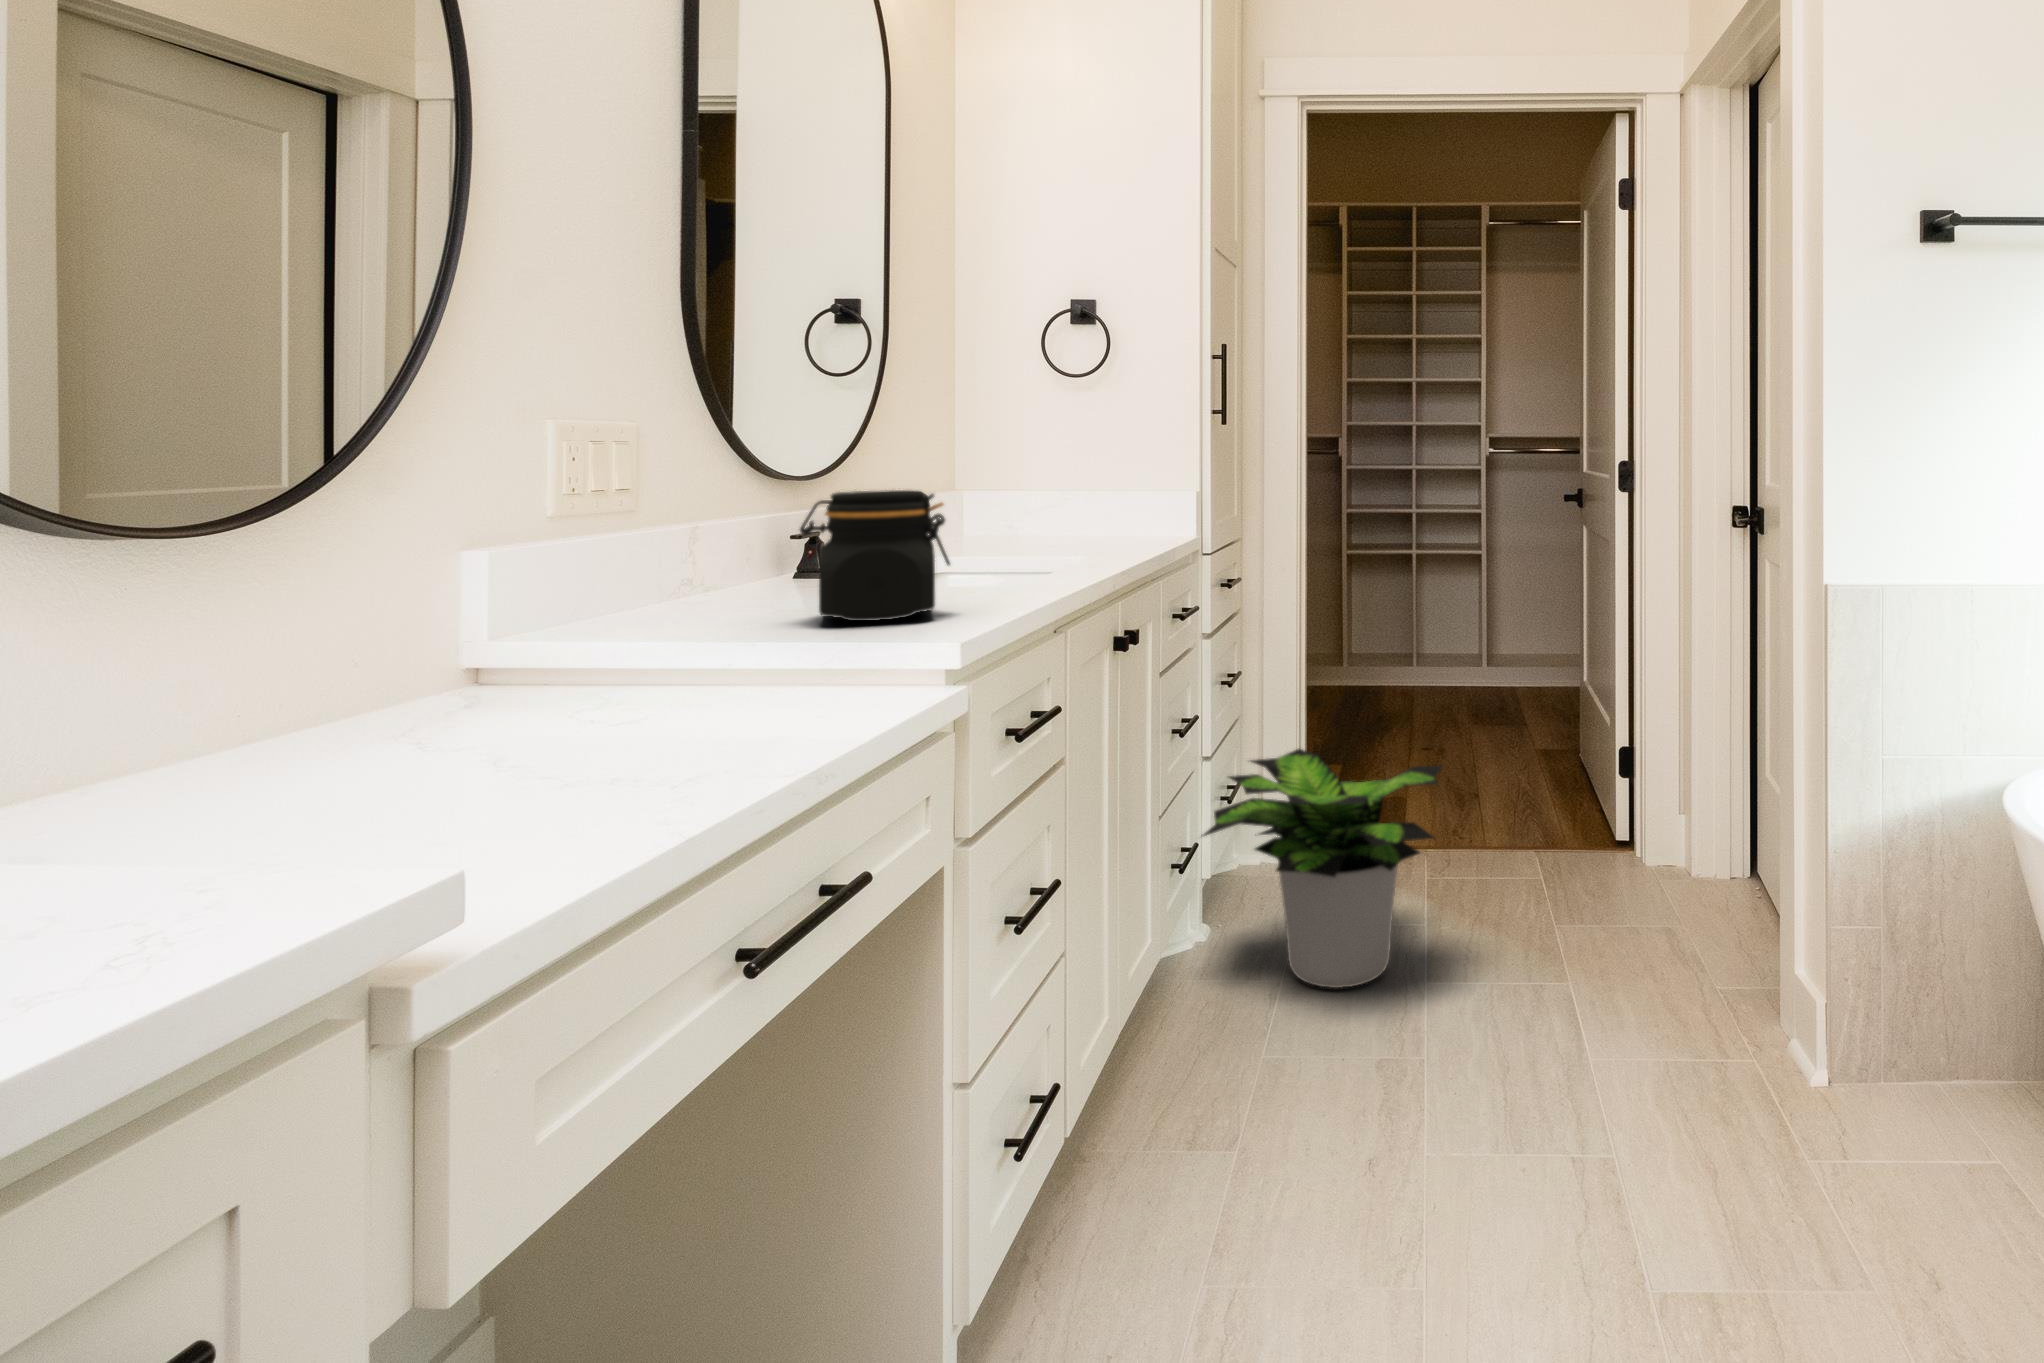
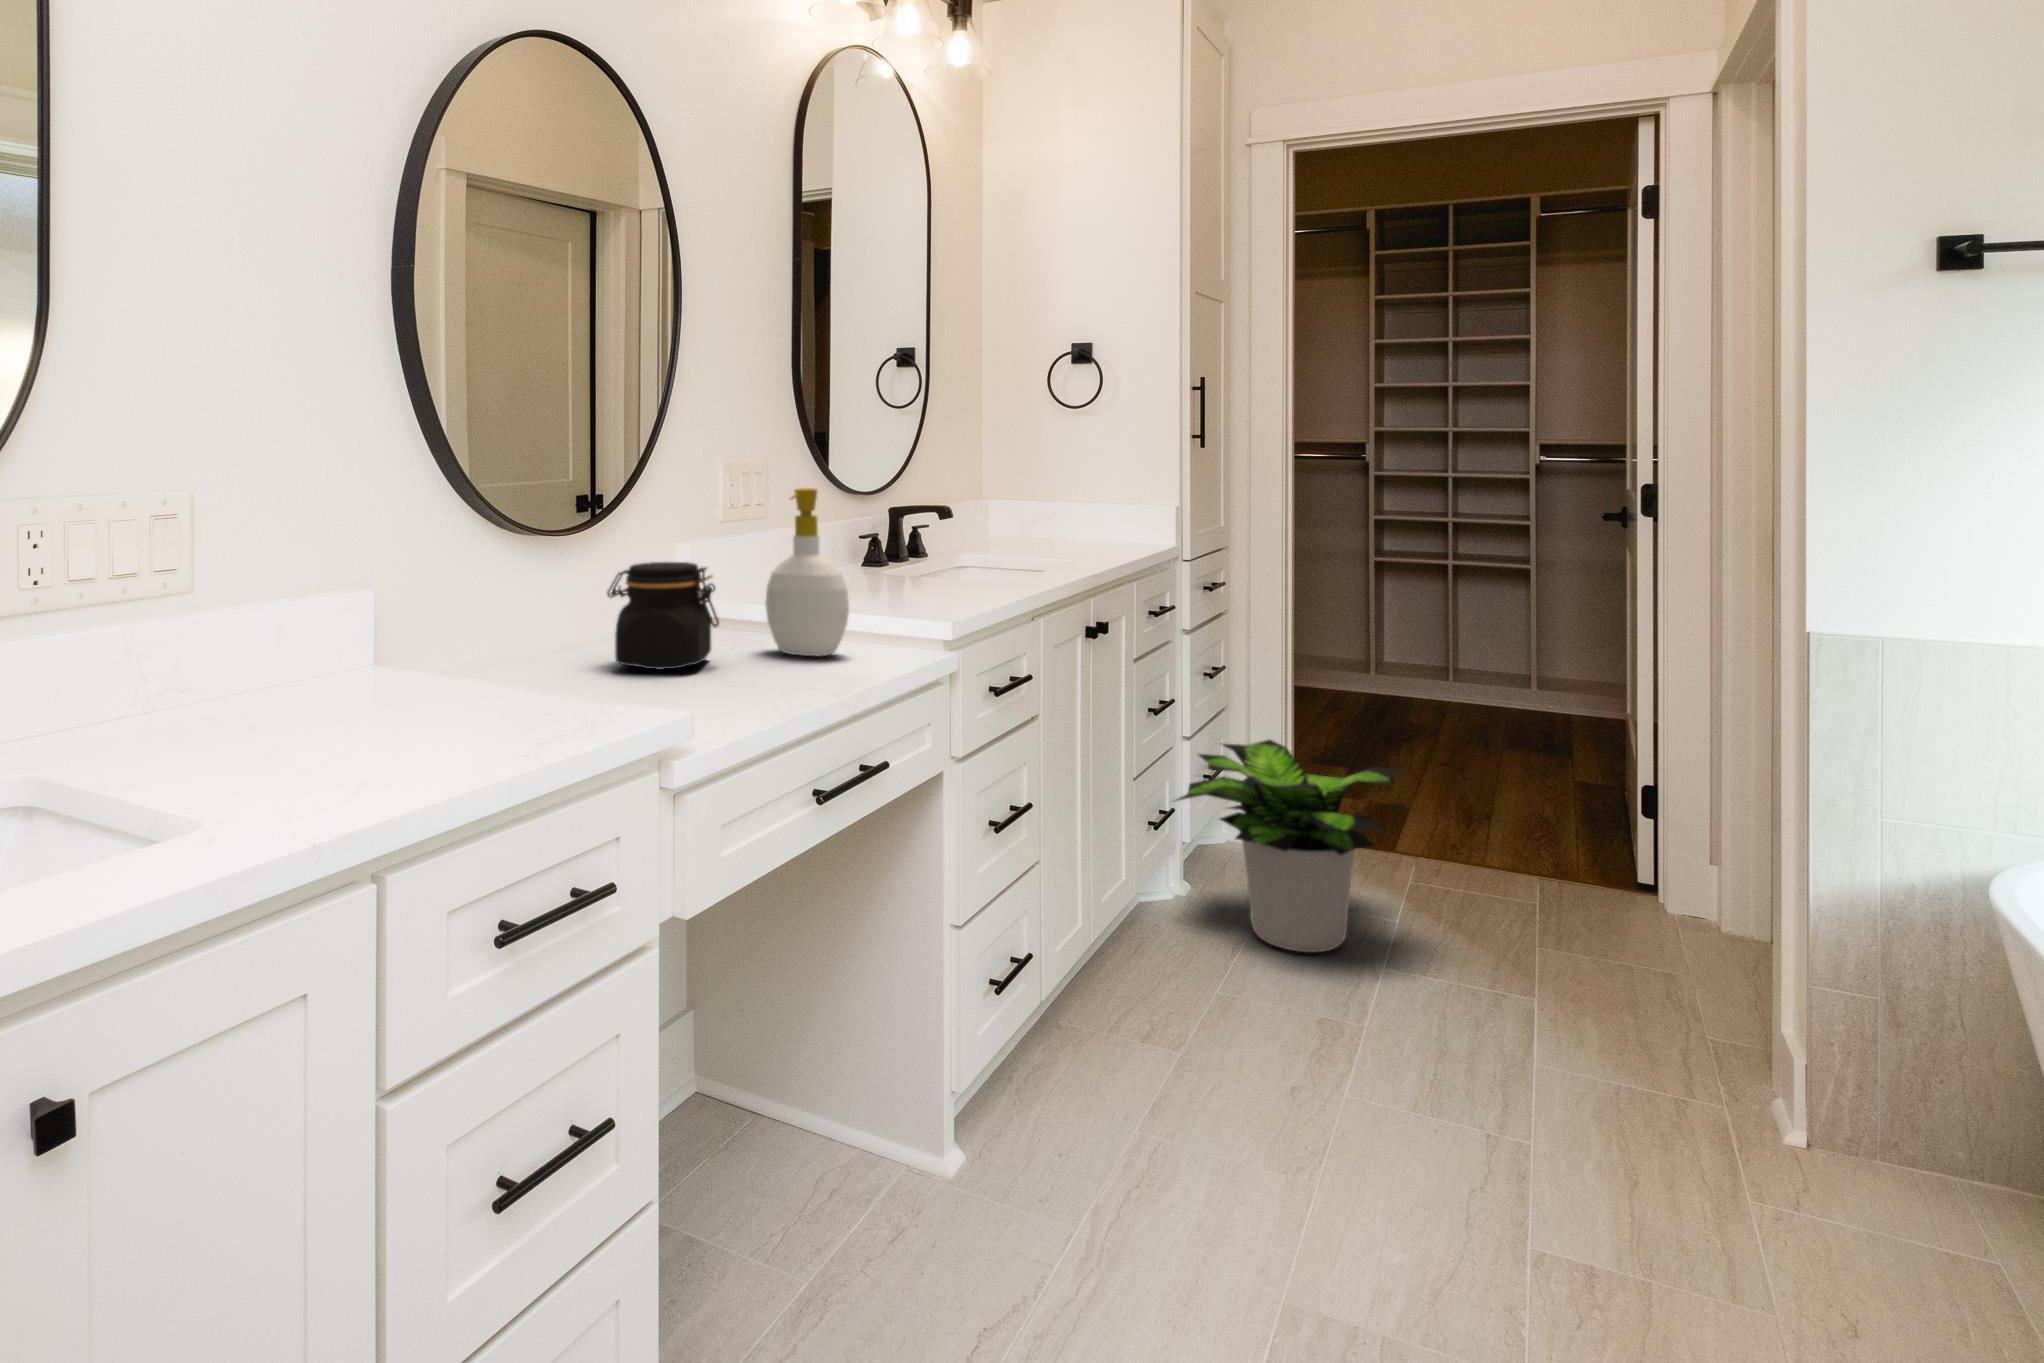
soap bottle: none [632,442,789,715] -> present [765,488,849,656]
jar: present [800,490,950,621] -> present [607,562,719,669]

